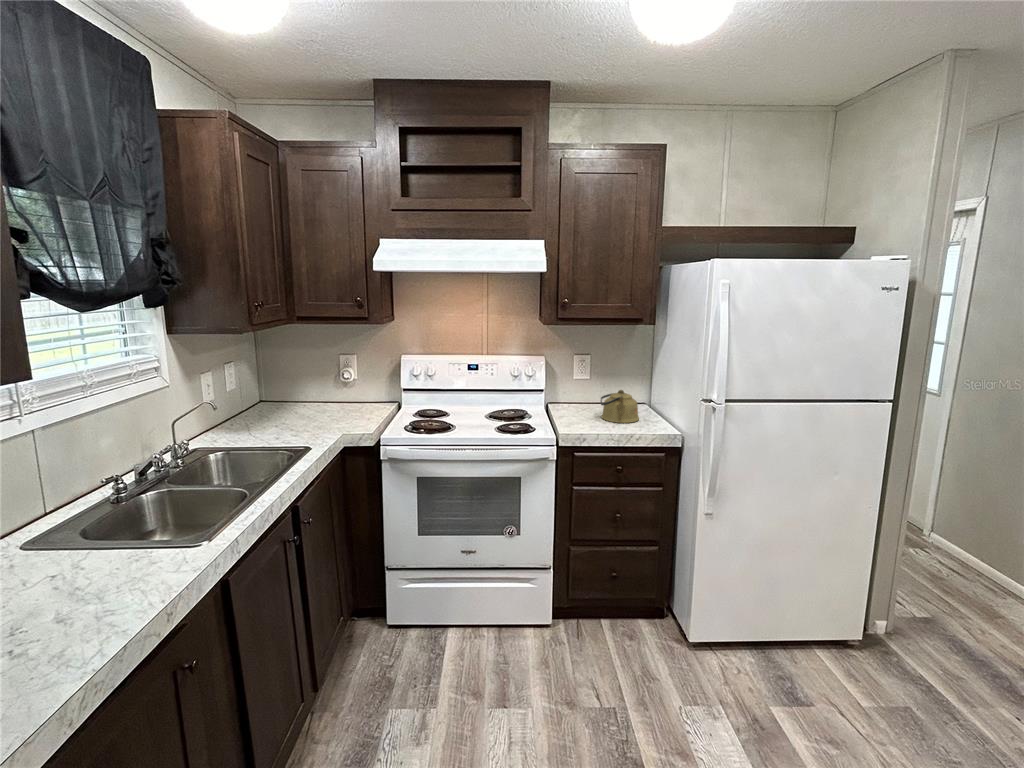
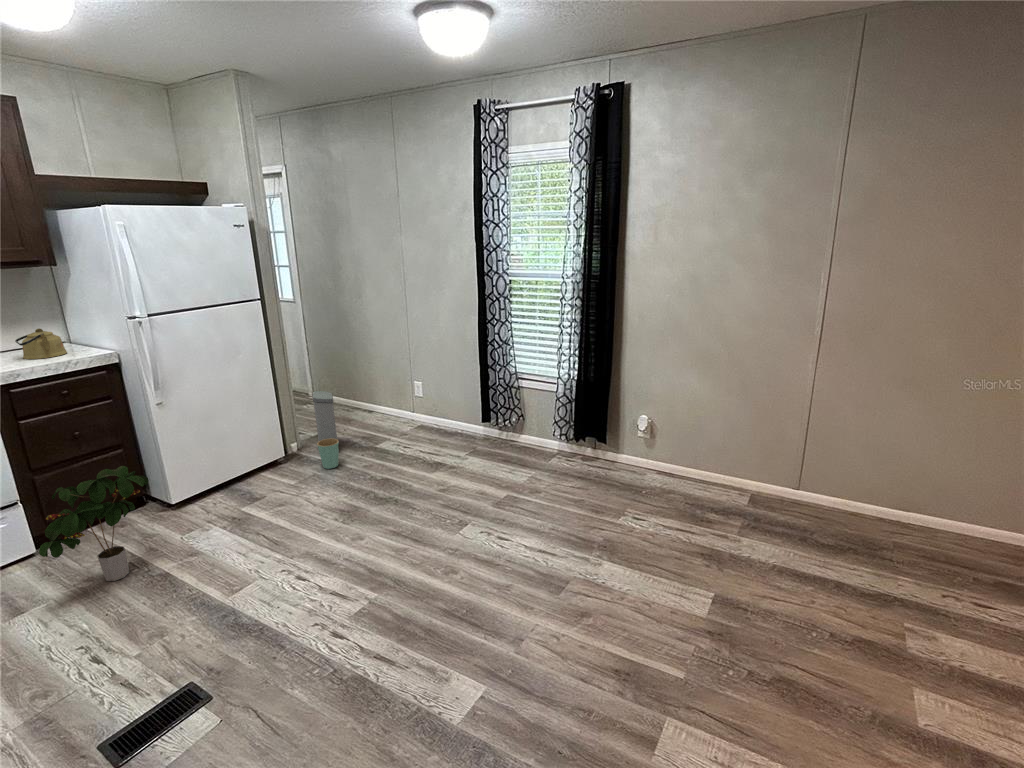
trash can: none [927,560,984,718] -> present [312,391,339,469]
potted plant: none [529,588,661,731] -> present [39,466,149,581]

